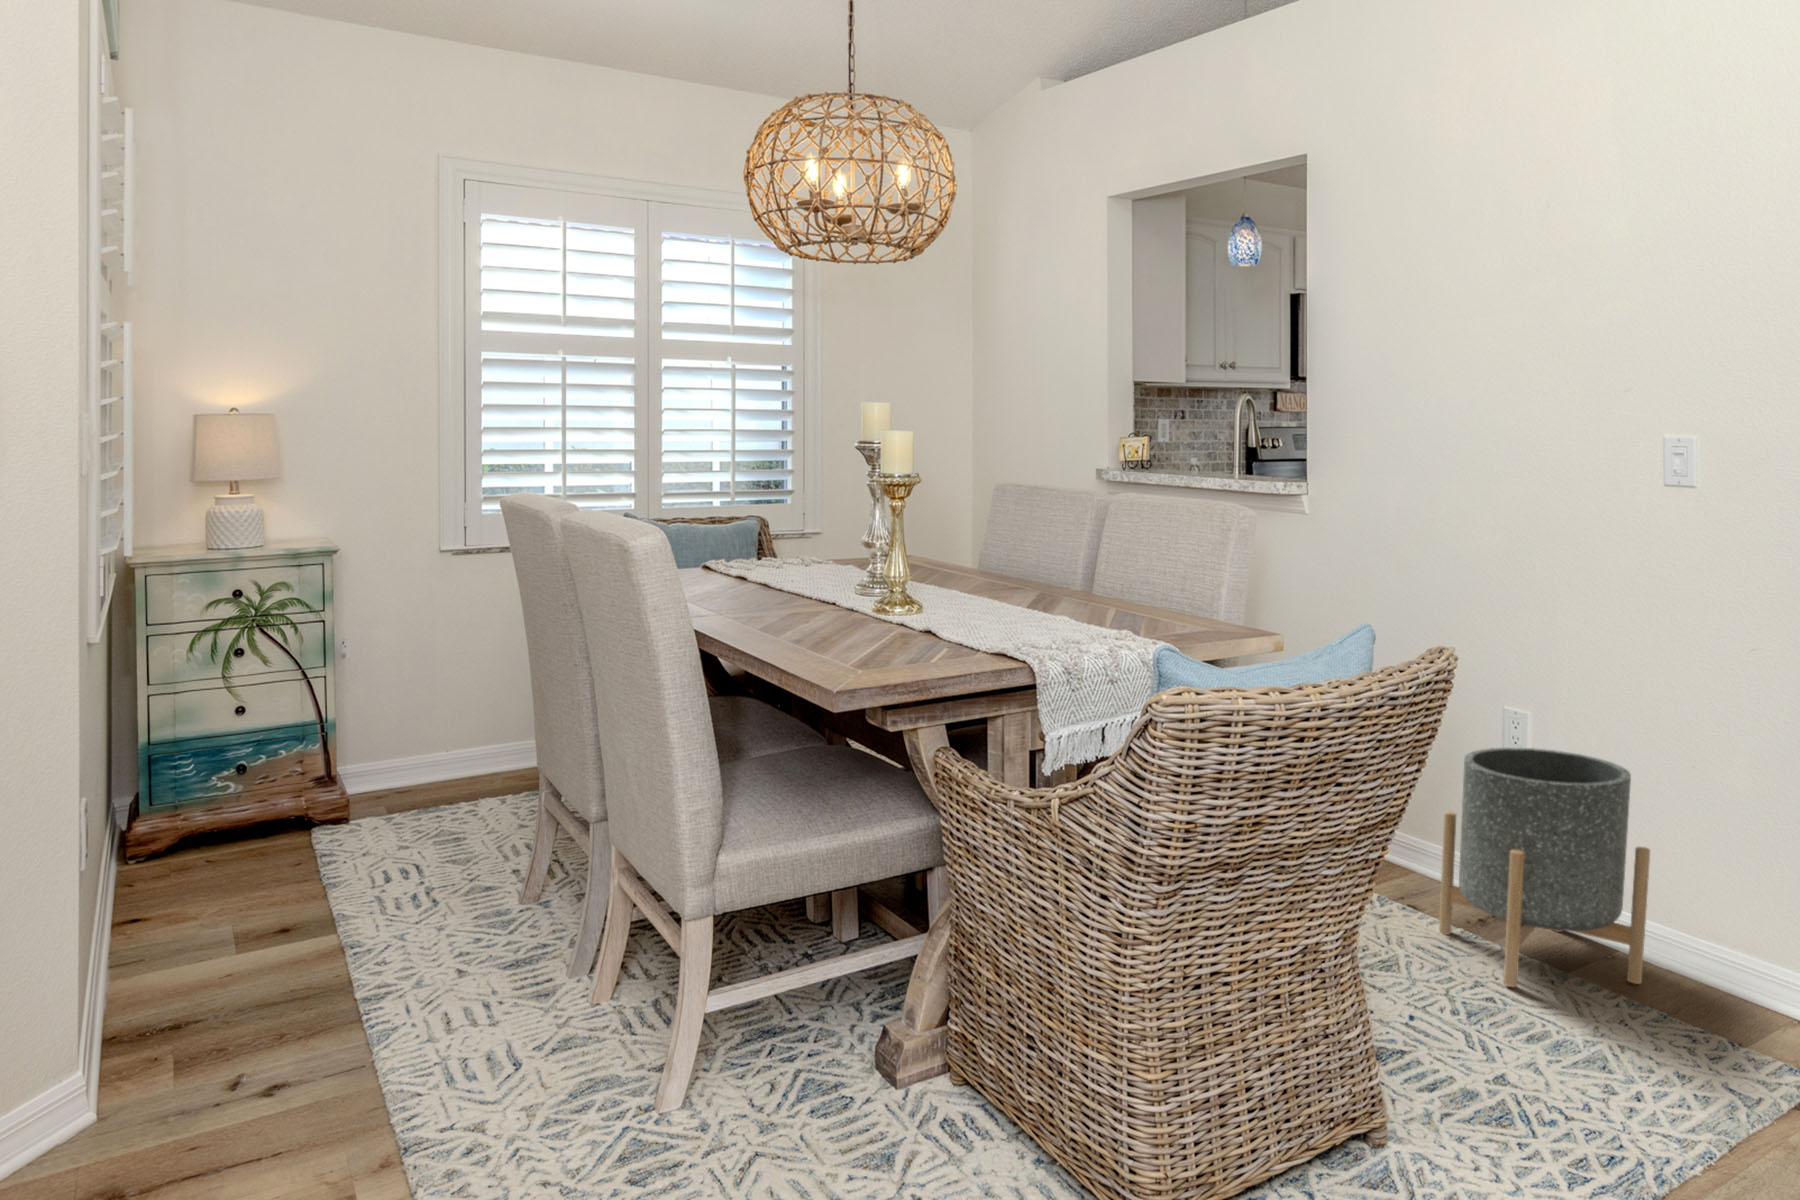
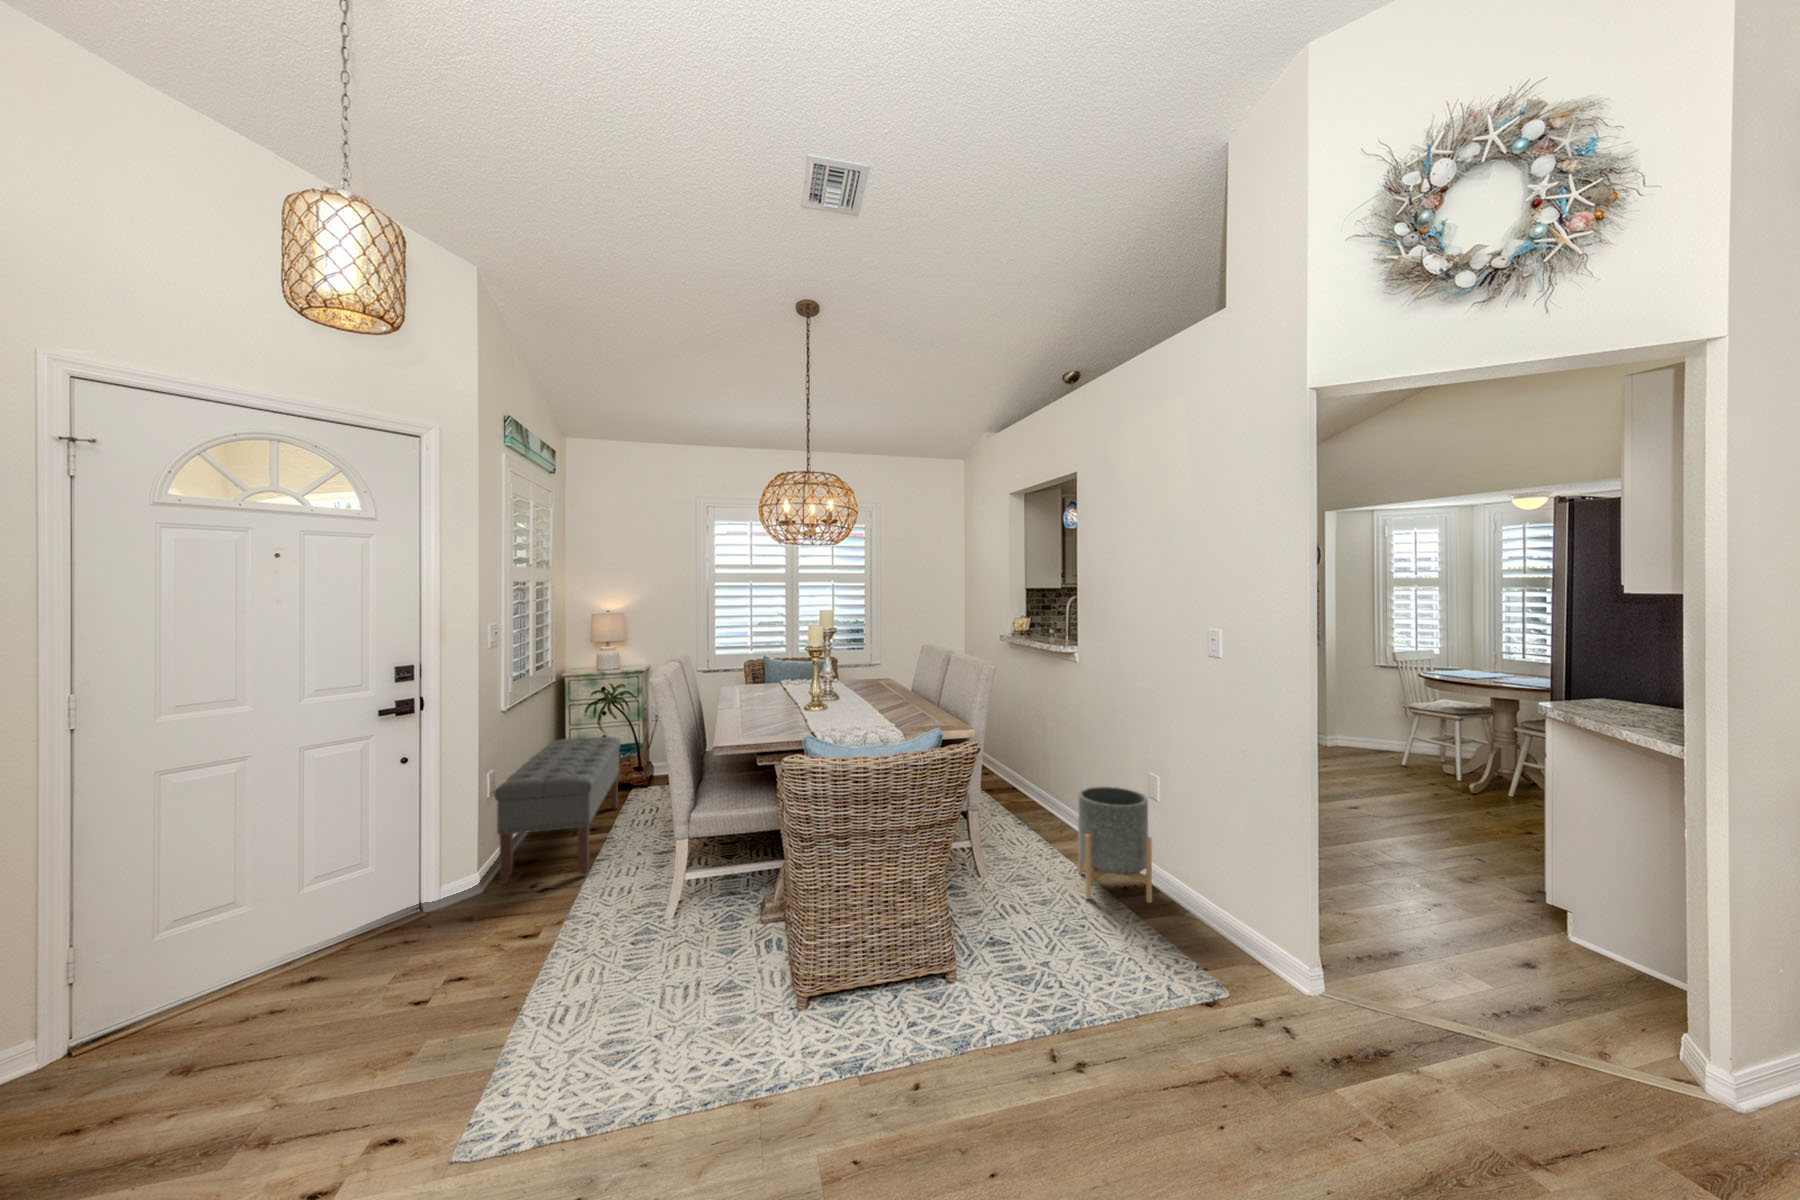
bench: none [17,700,313,1090] -> present [494,737,621,883]

